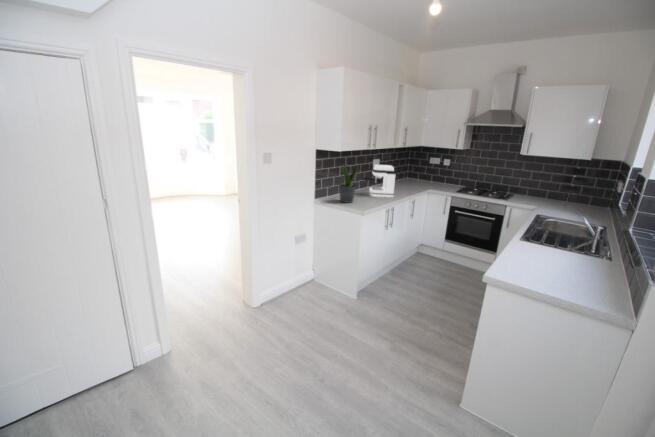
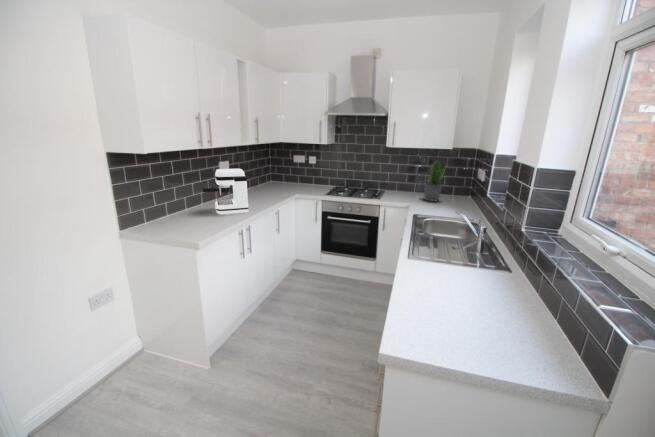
potted plant: present [339,165,357,203] -> present [424,161,445,202]

